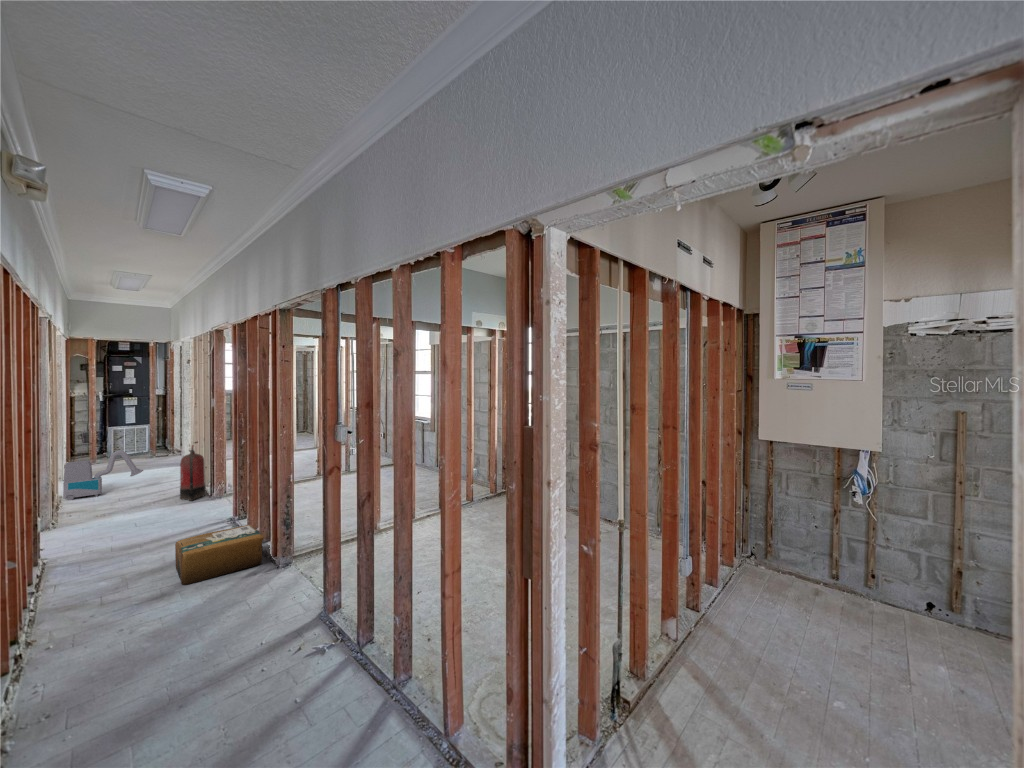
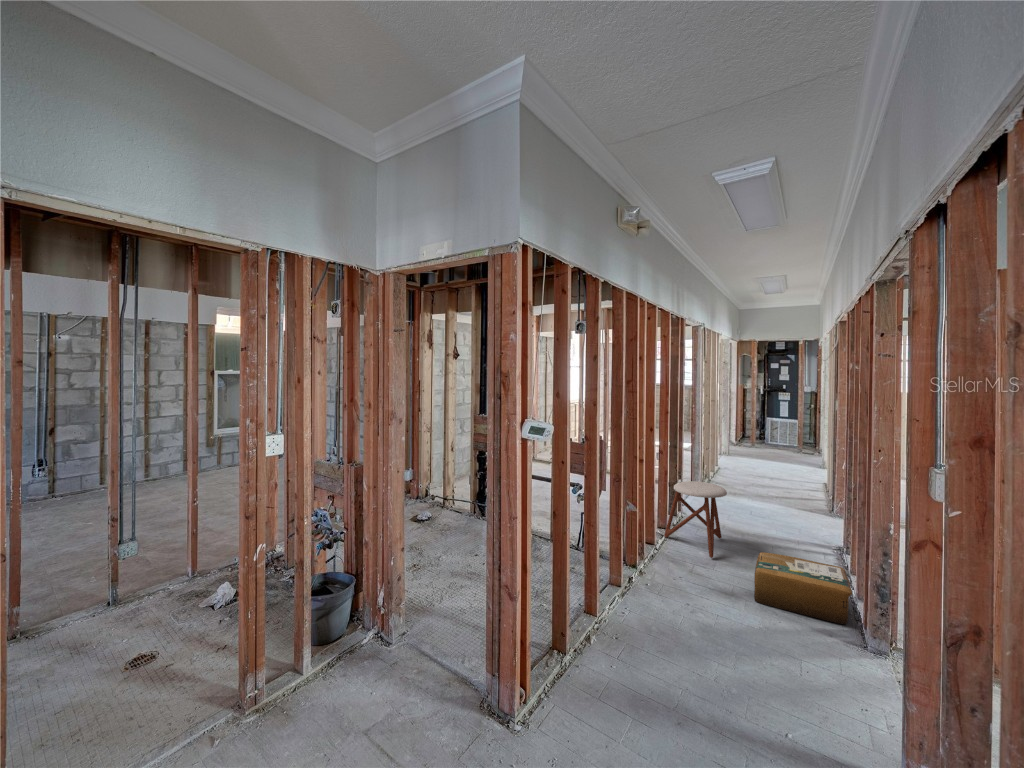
fire extinguisher: present [180,445,205,501] -> none [801,450,827,510]
vacuum cleaner: present [63,451,143,500] -> none [717,443,775,480]
stool: none [25,495,125,583] -> present [664,481,727,558]

